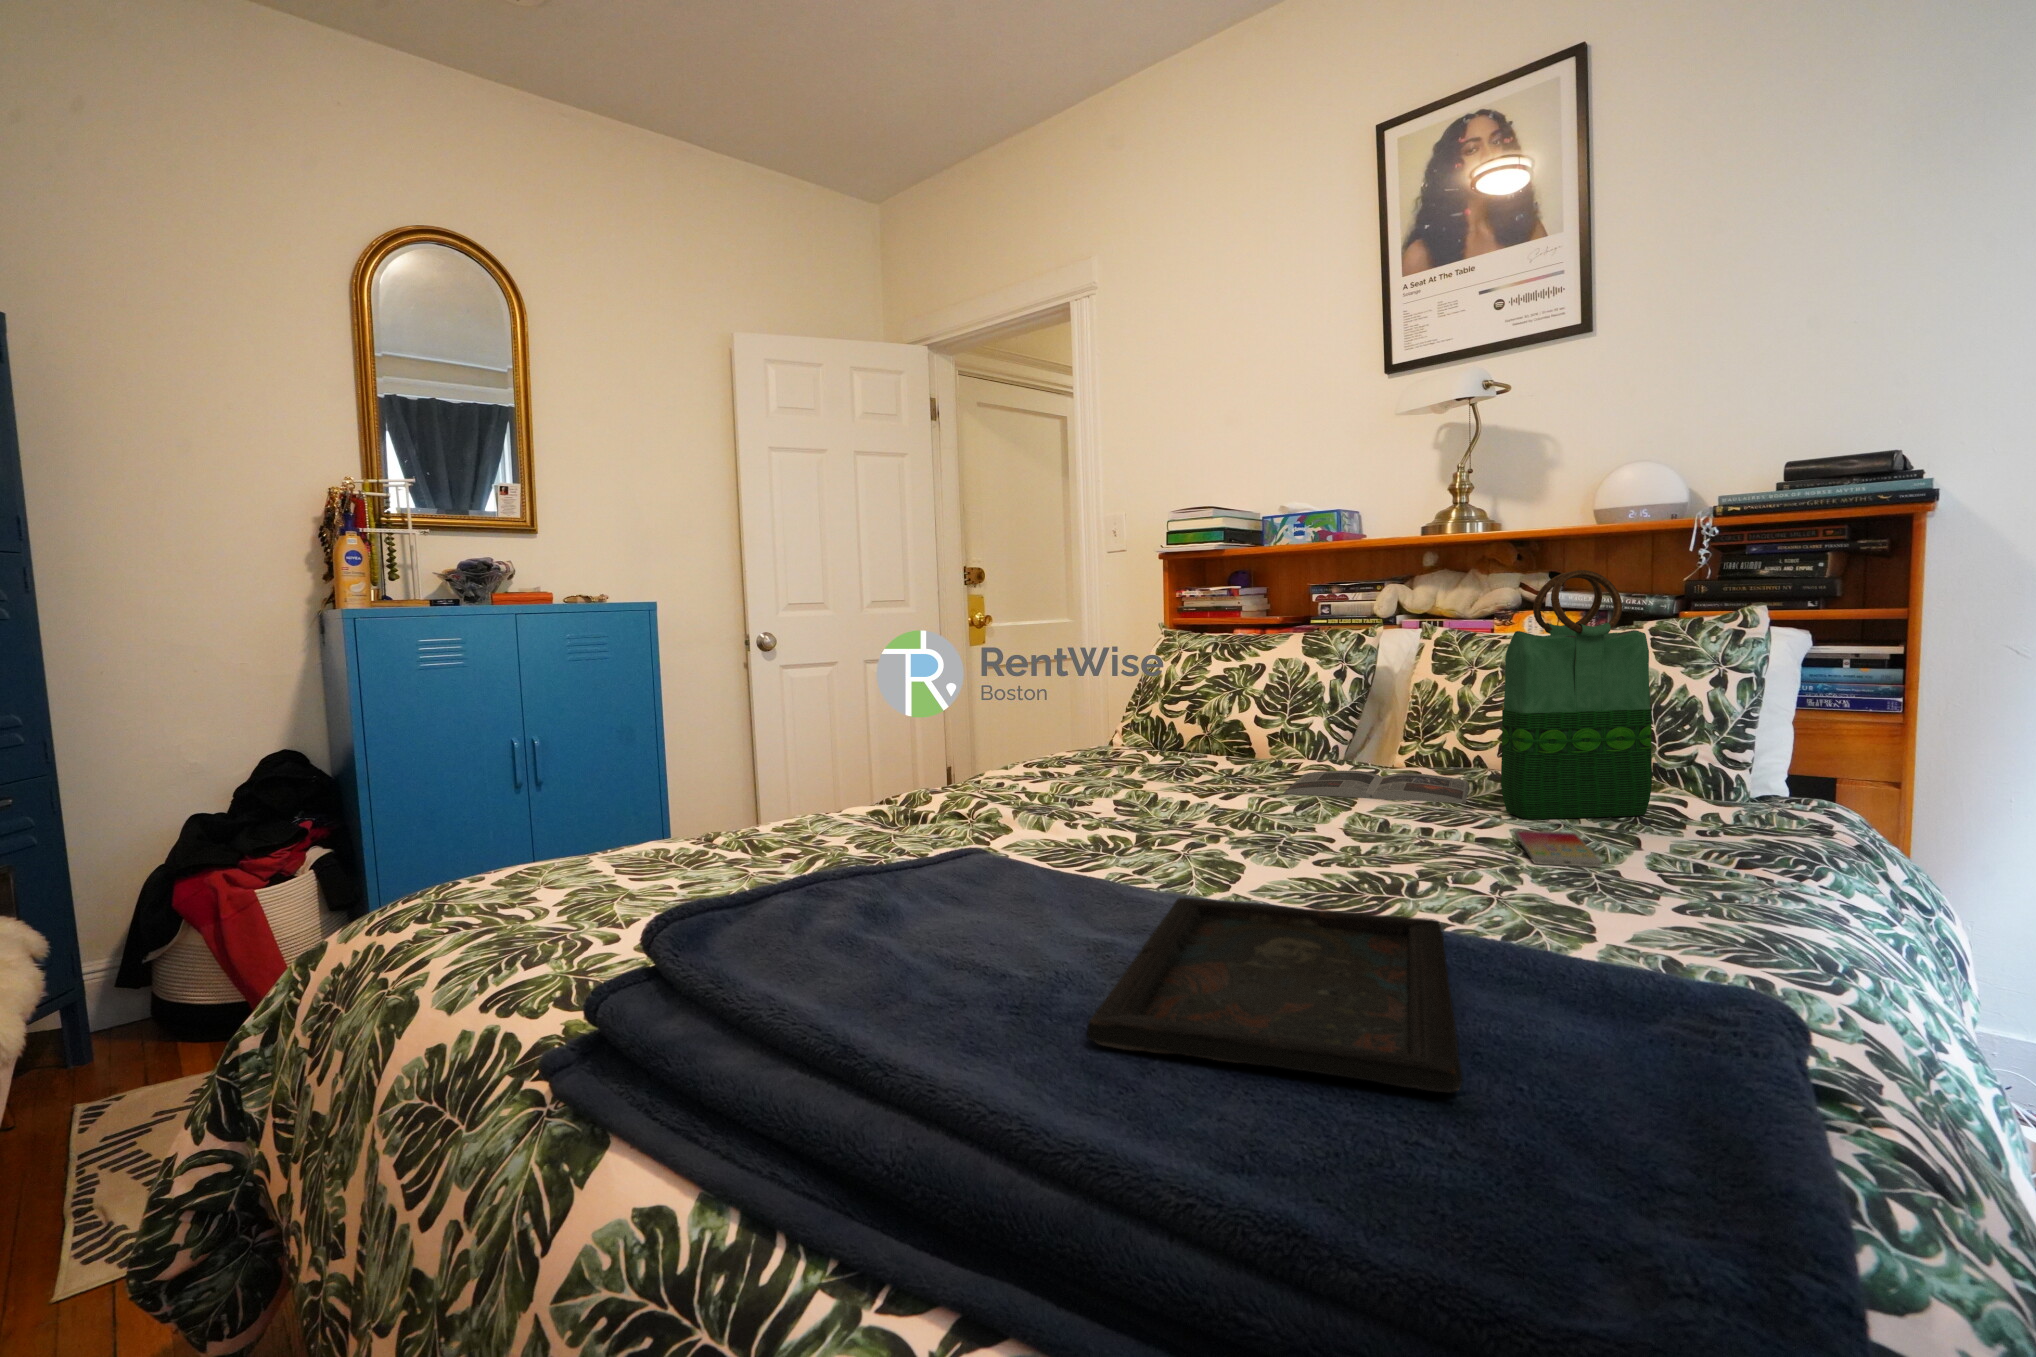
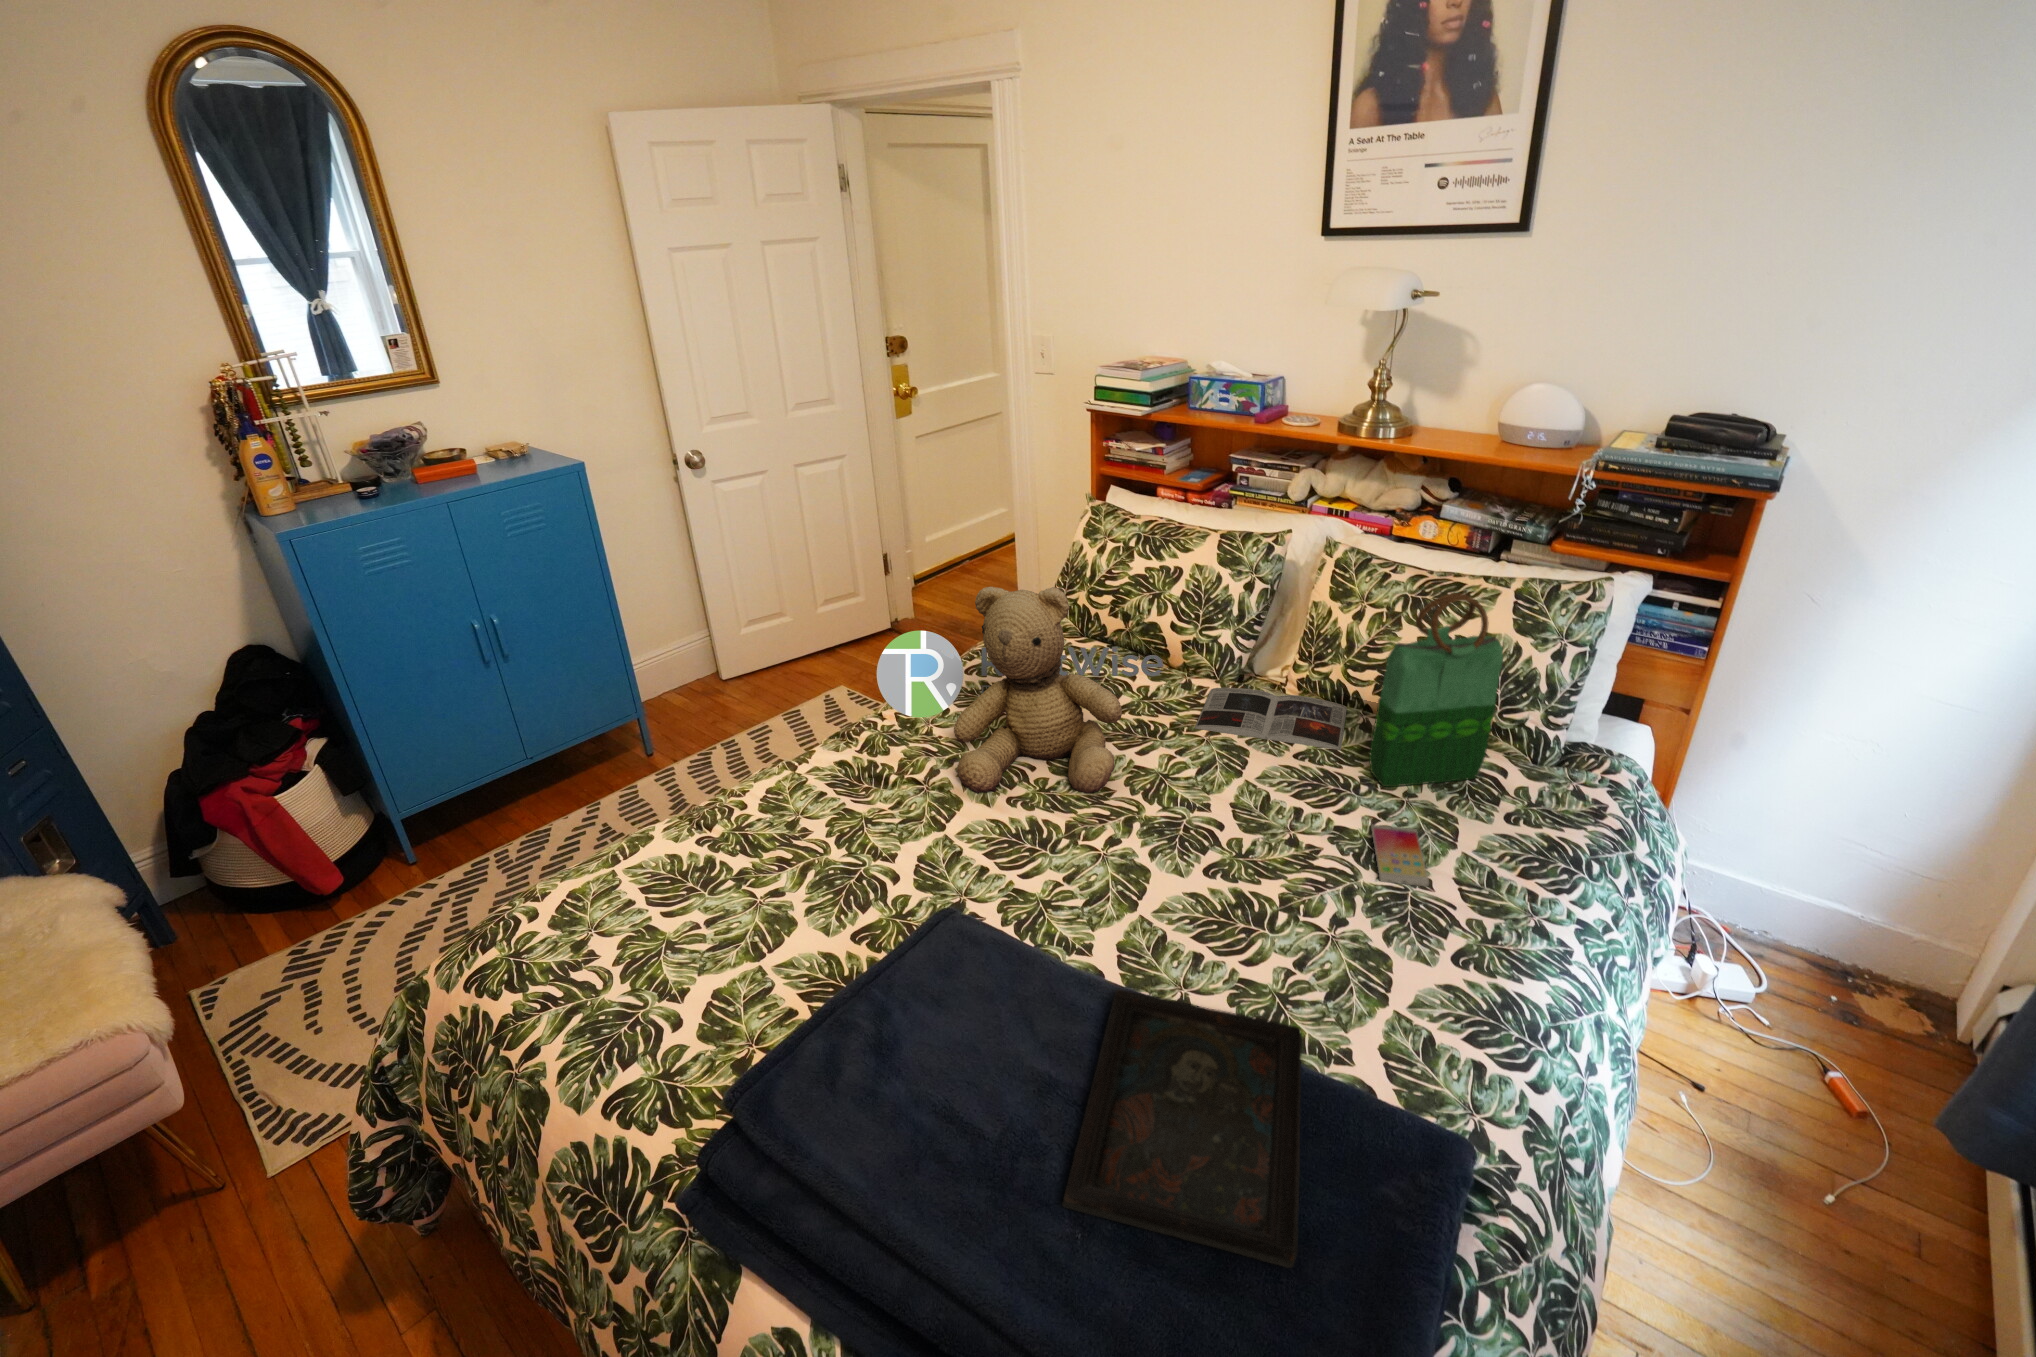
teddy bear: none [997,596,1193,821] -> present [954,587,1122,794]

